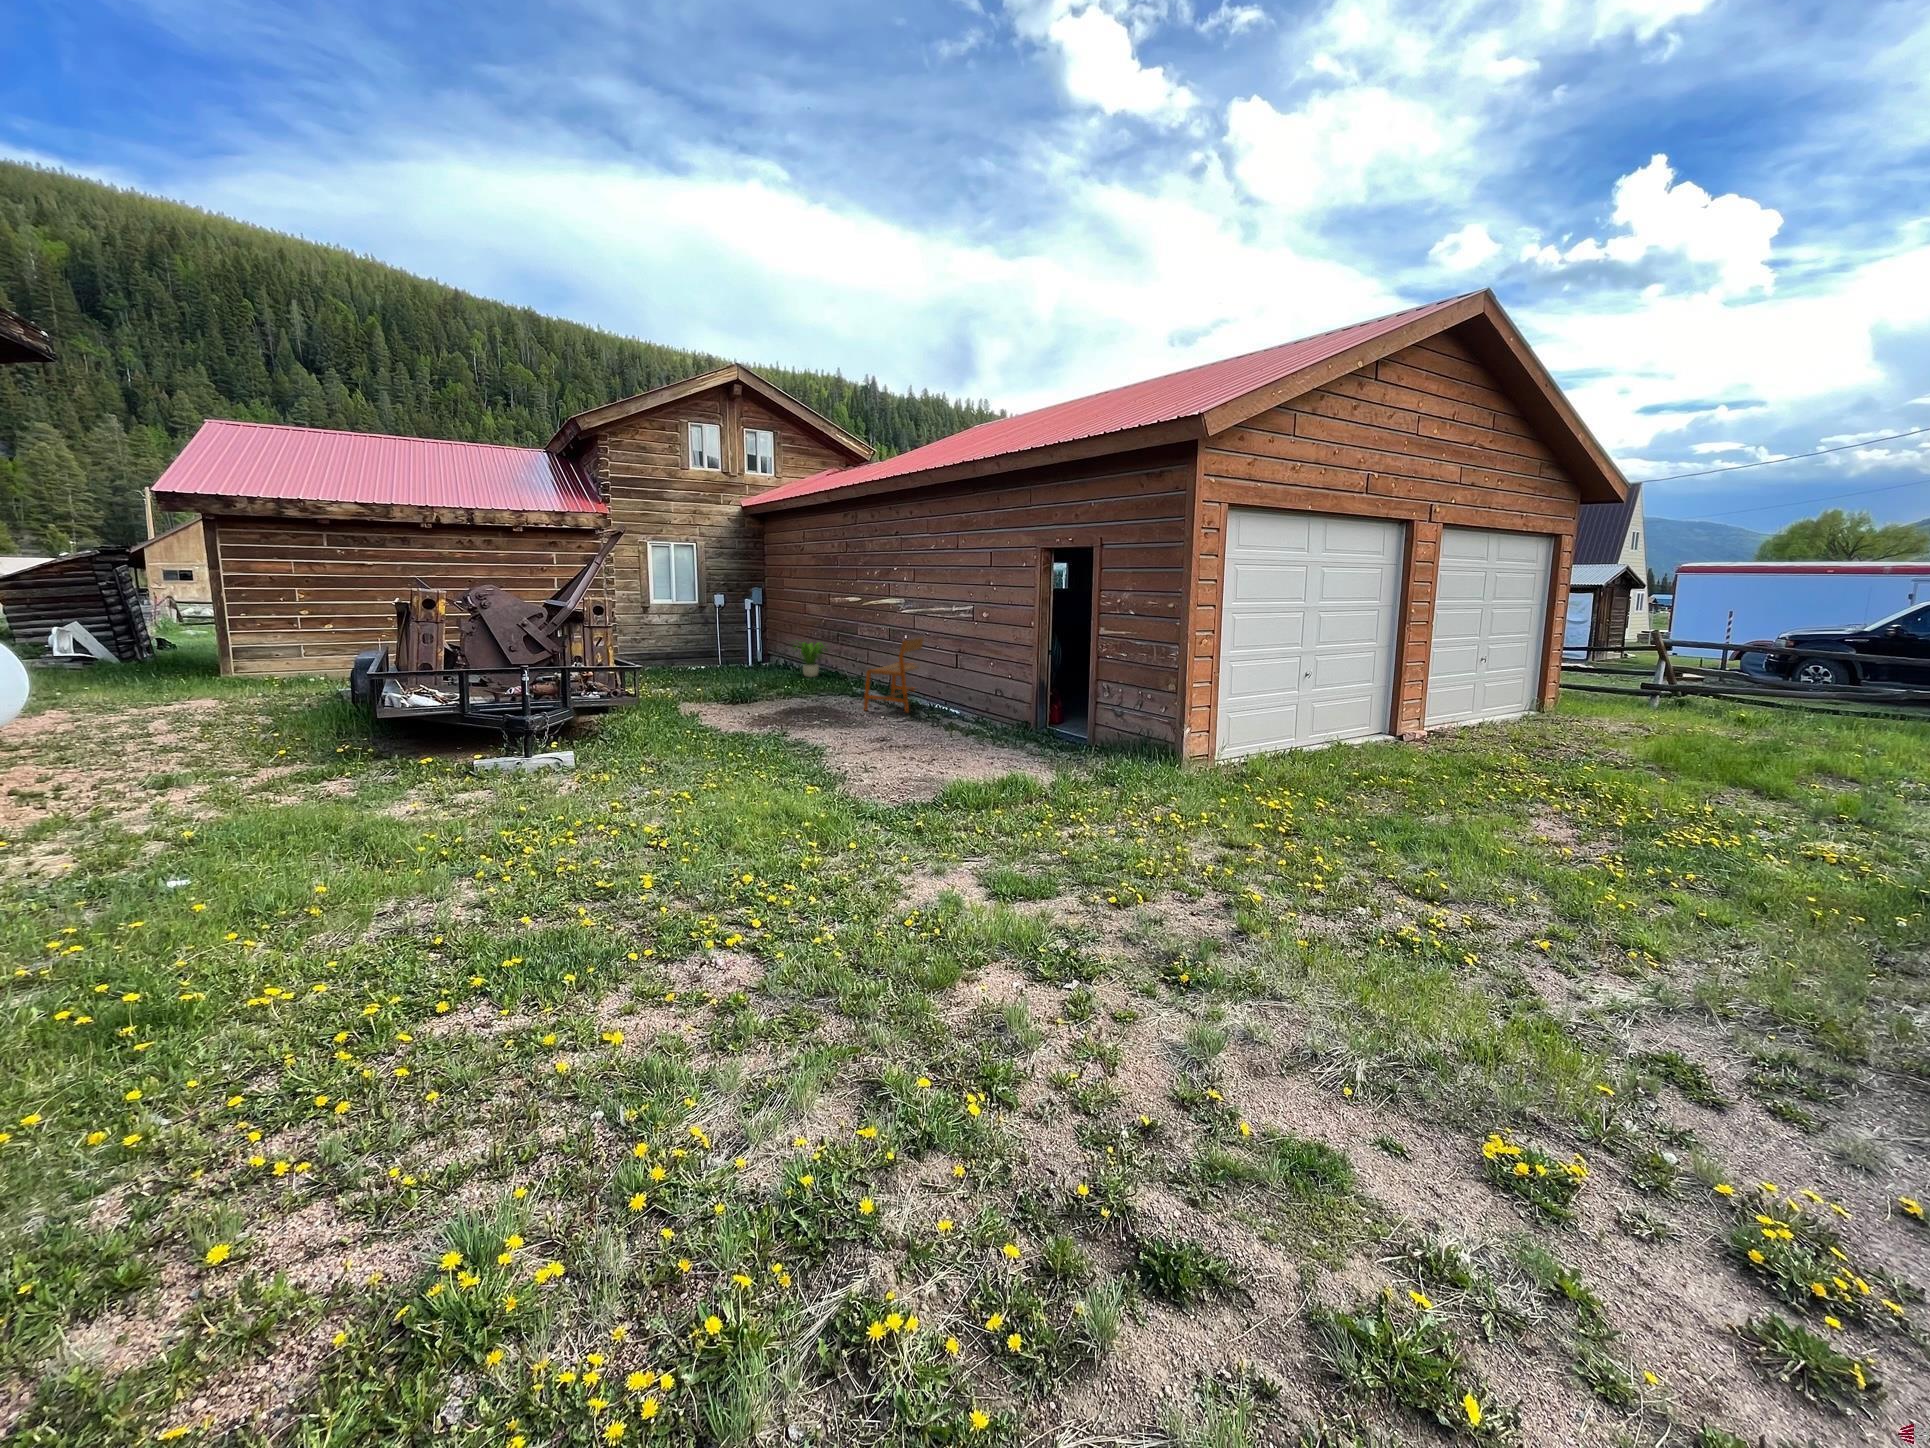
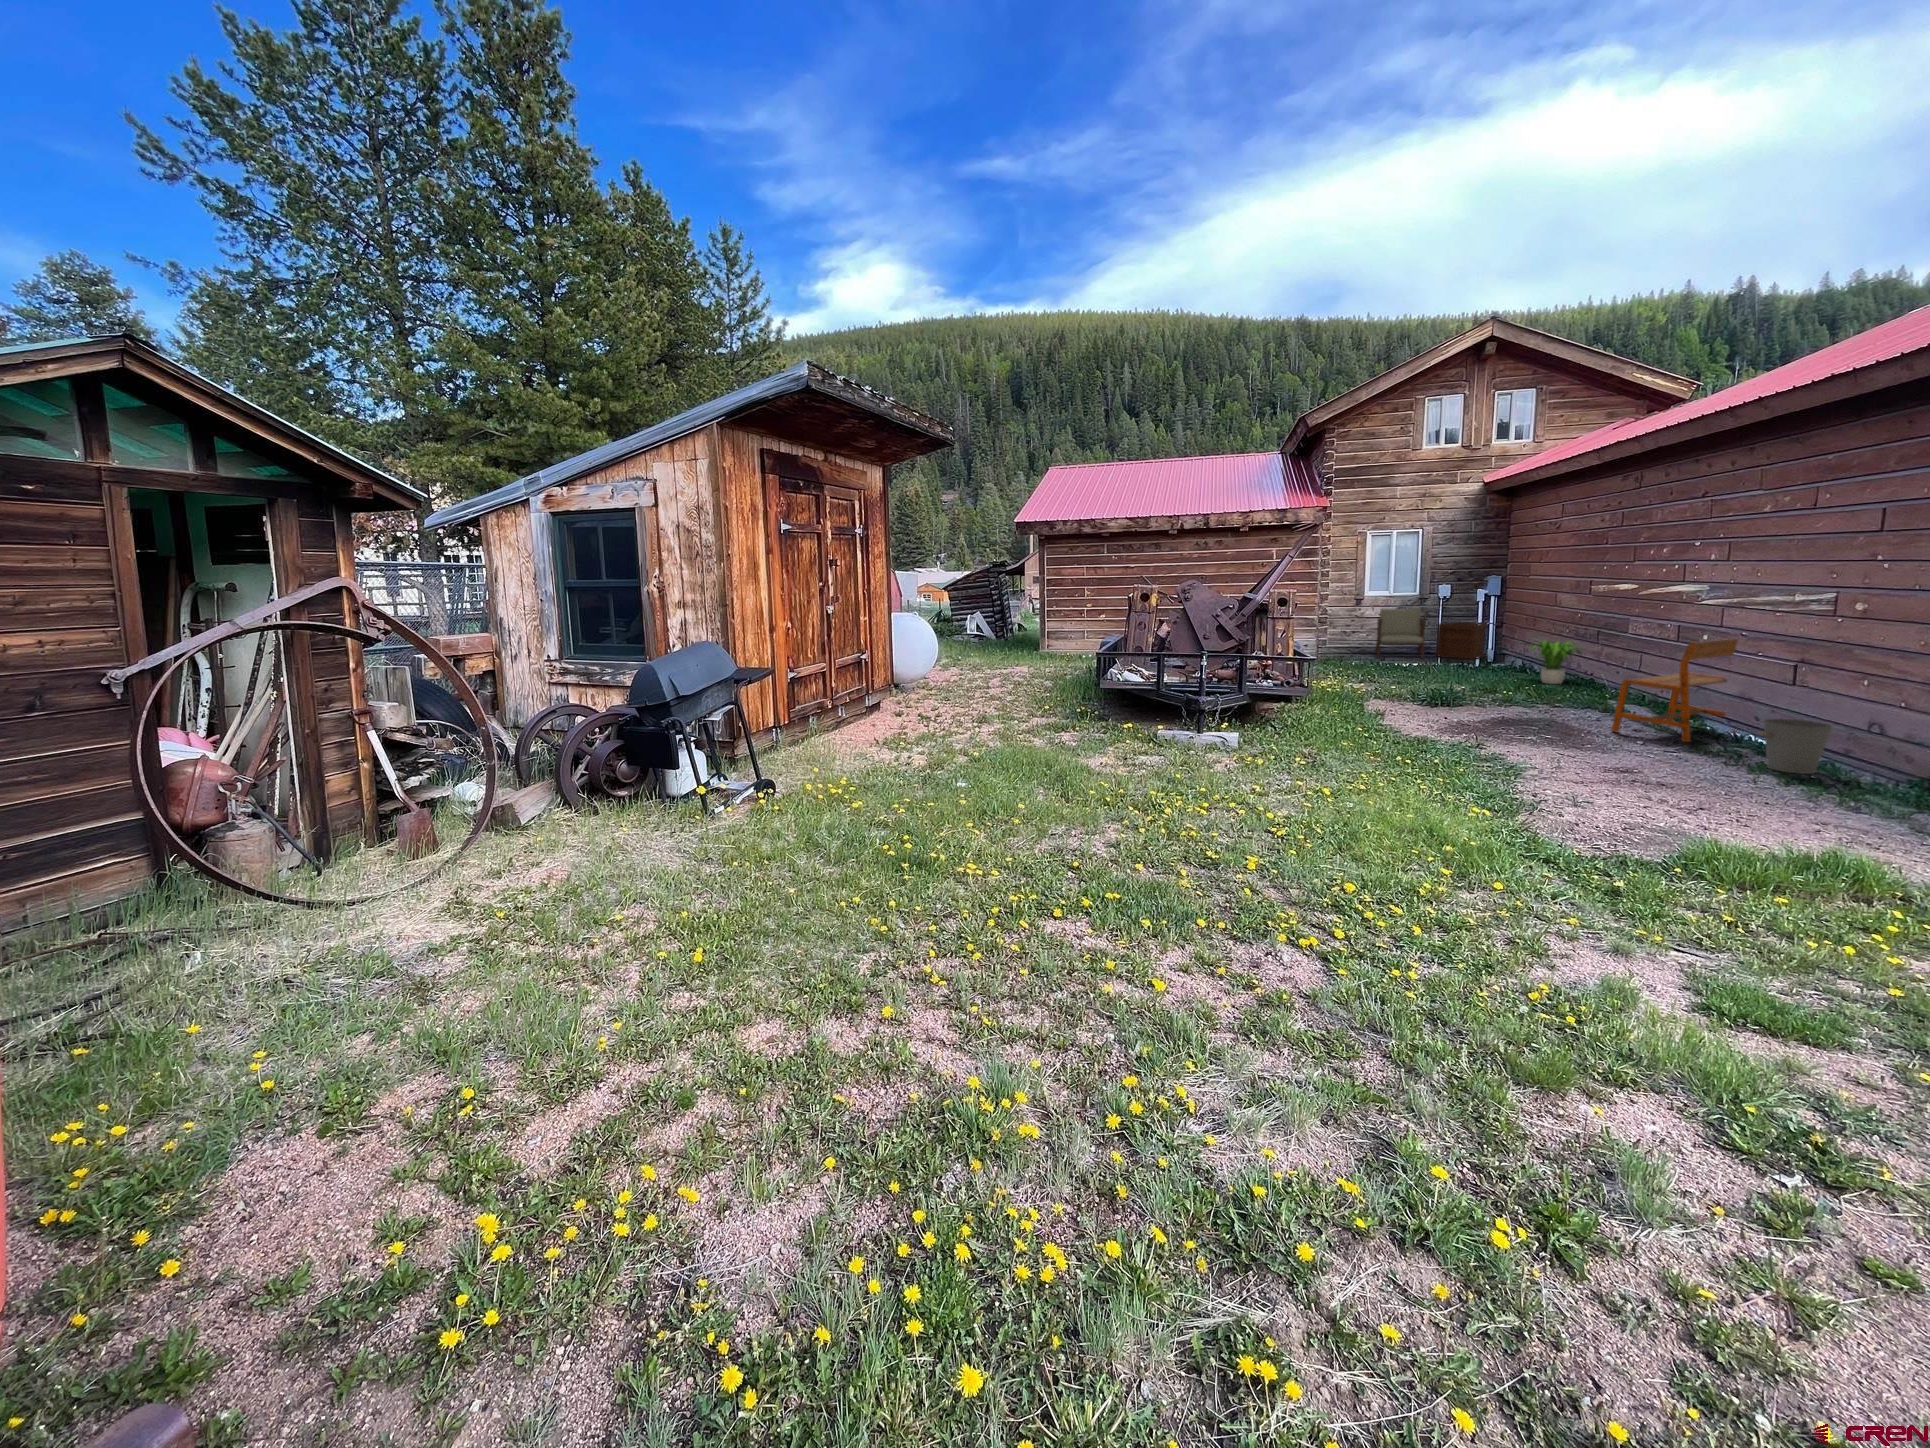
lounge chair: none [665,616,709,662] -> present [1375,608,1426,658]
wooden crate: none [717,627,757,660] -> present [1436,622,1487,659]
bucket: none [947,690,981,726] -> present [1759,718,1832,774]

